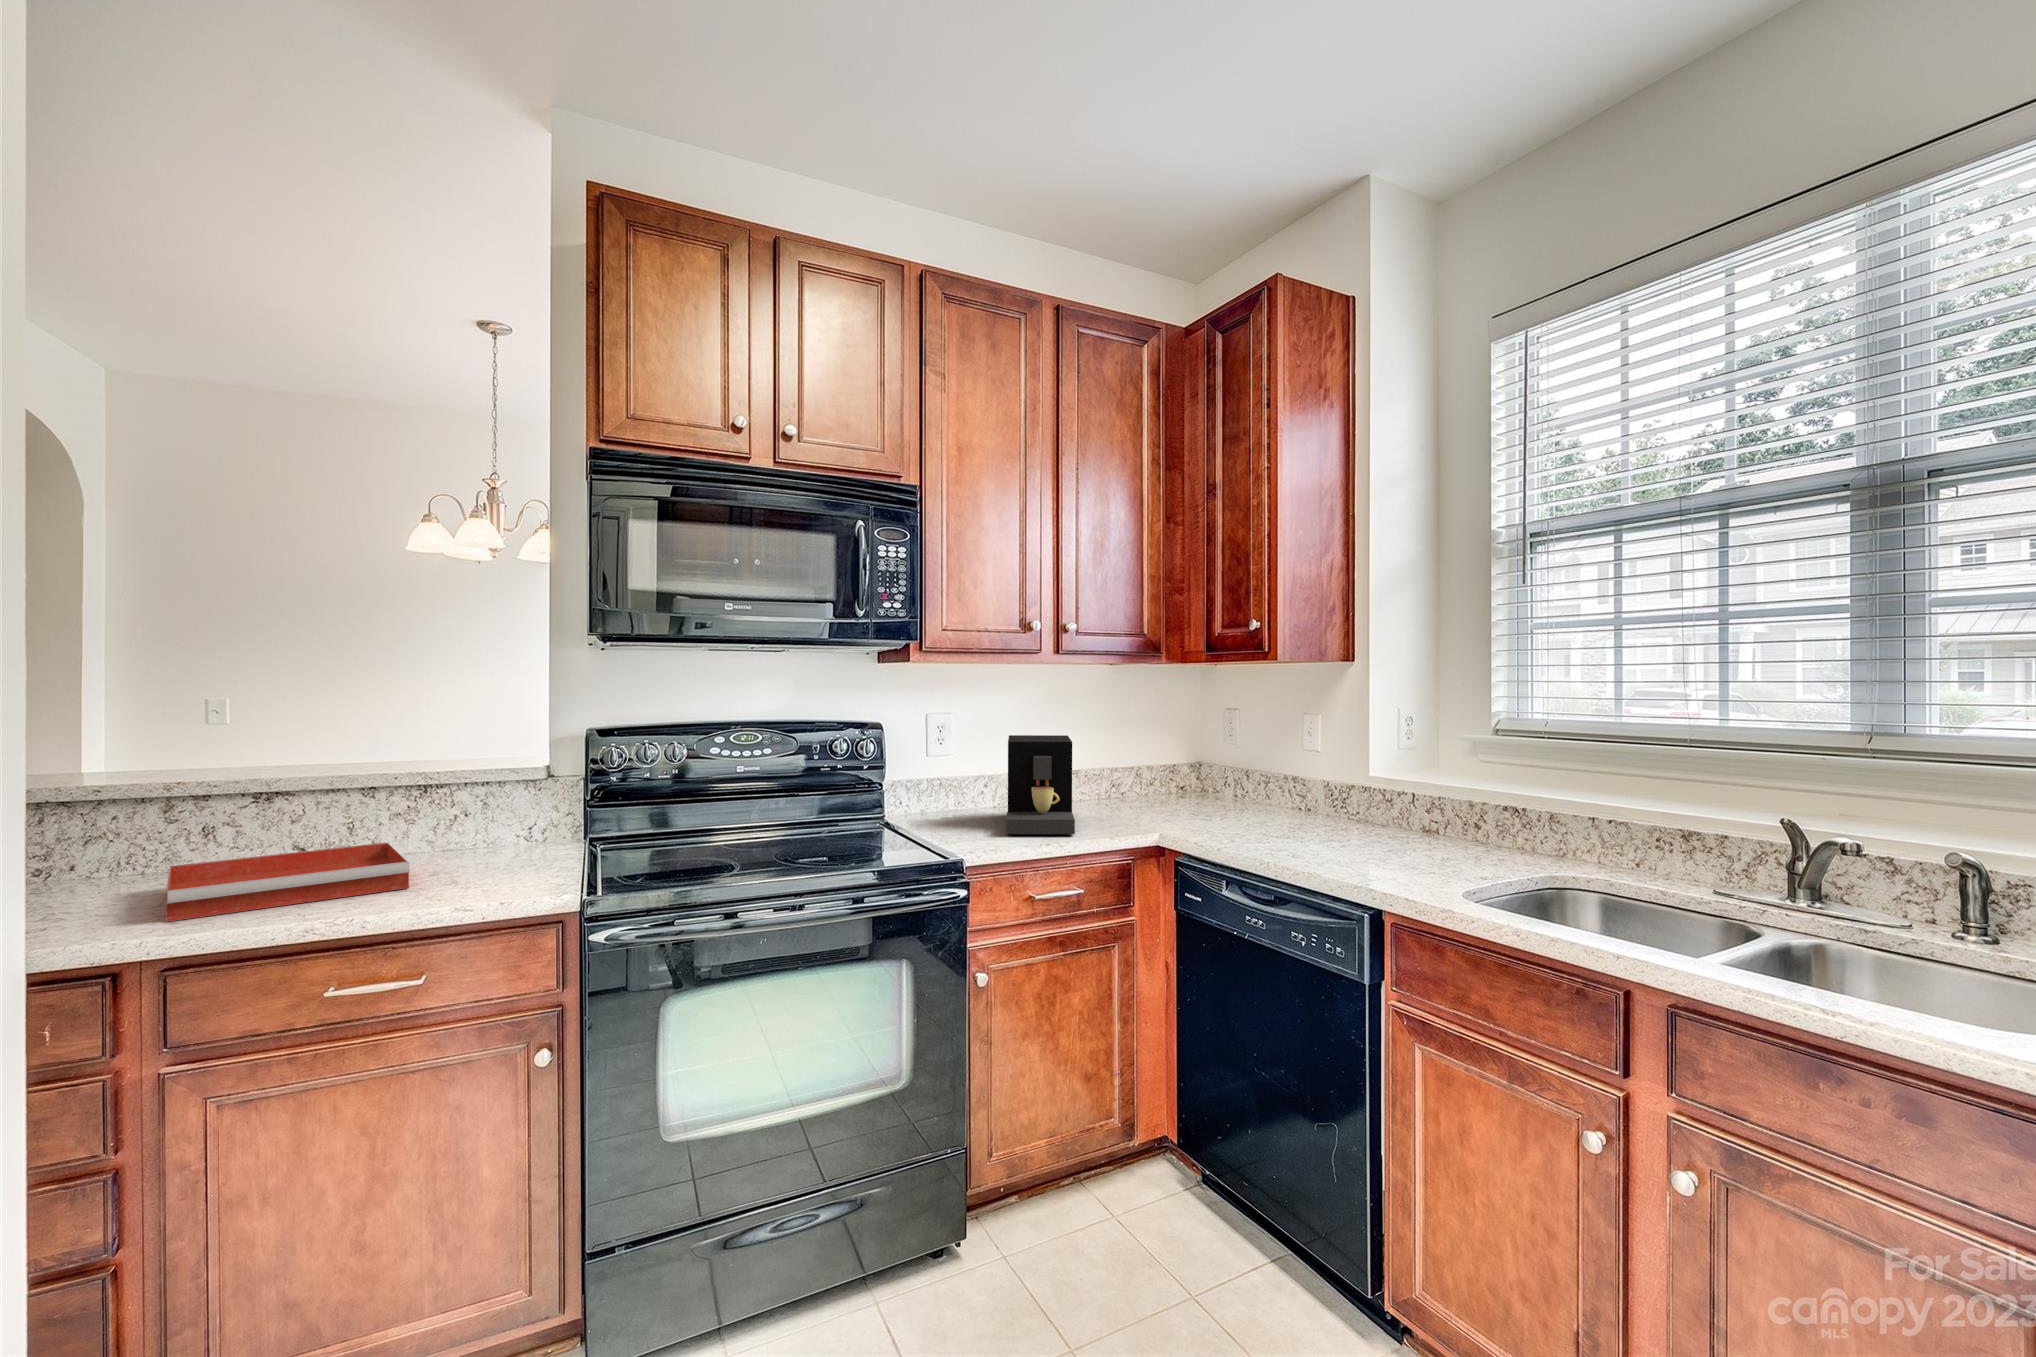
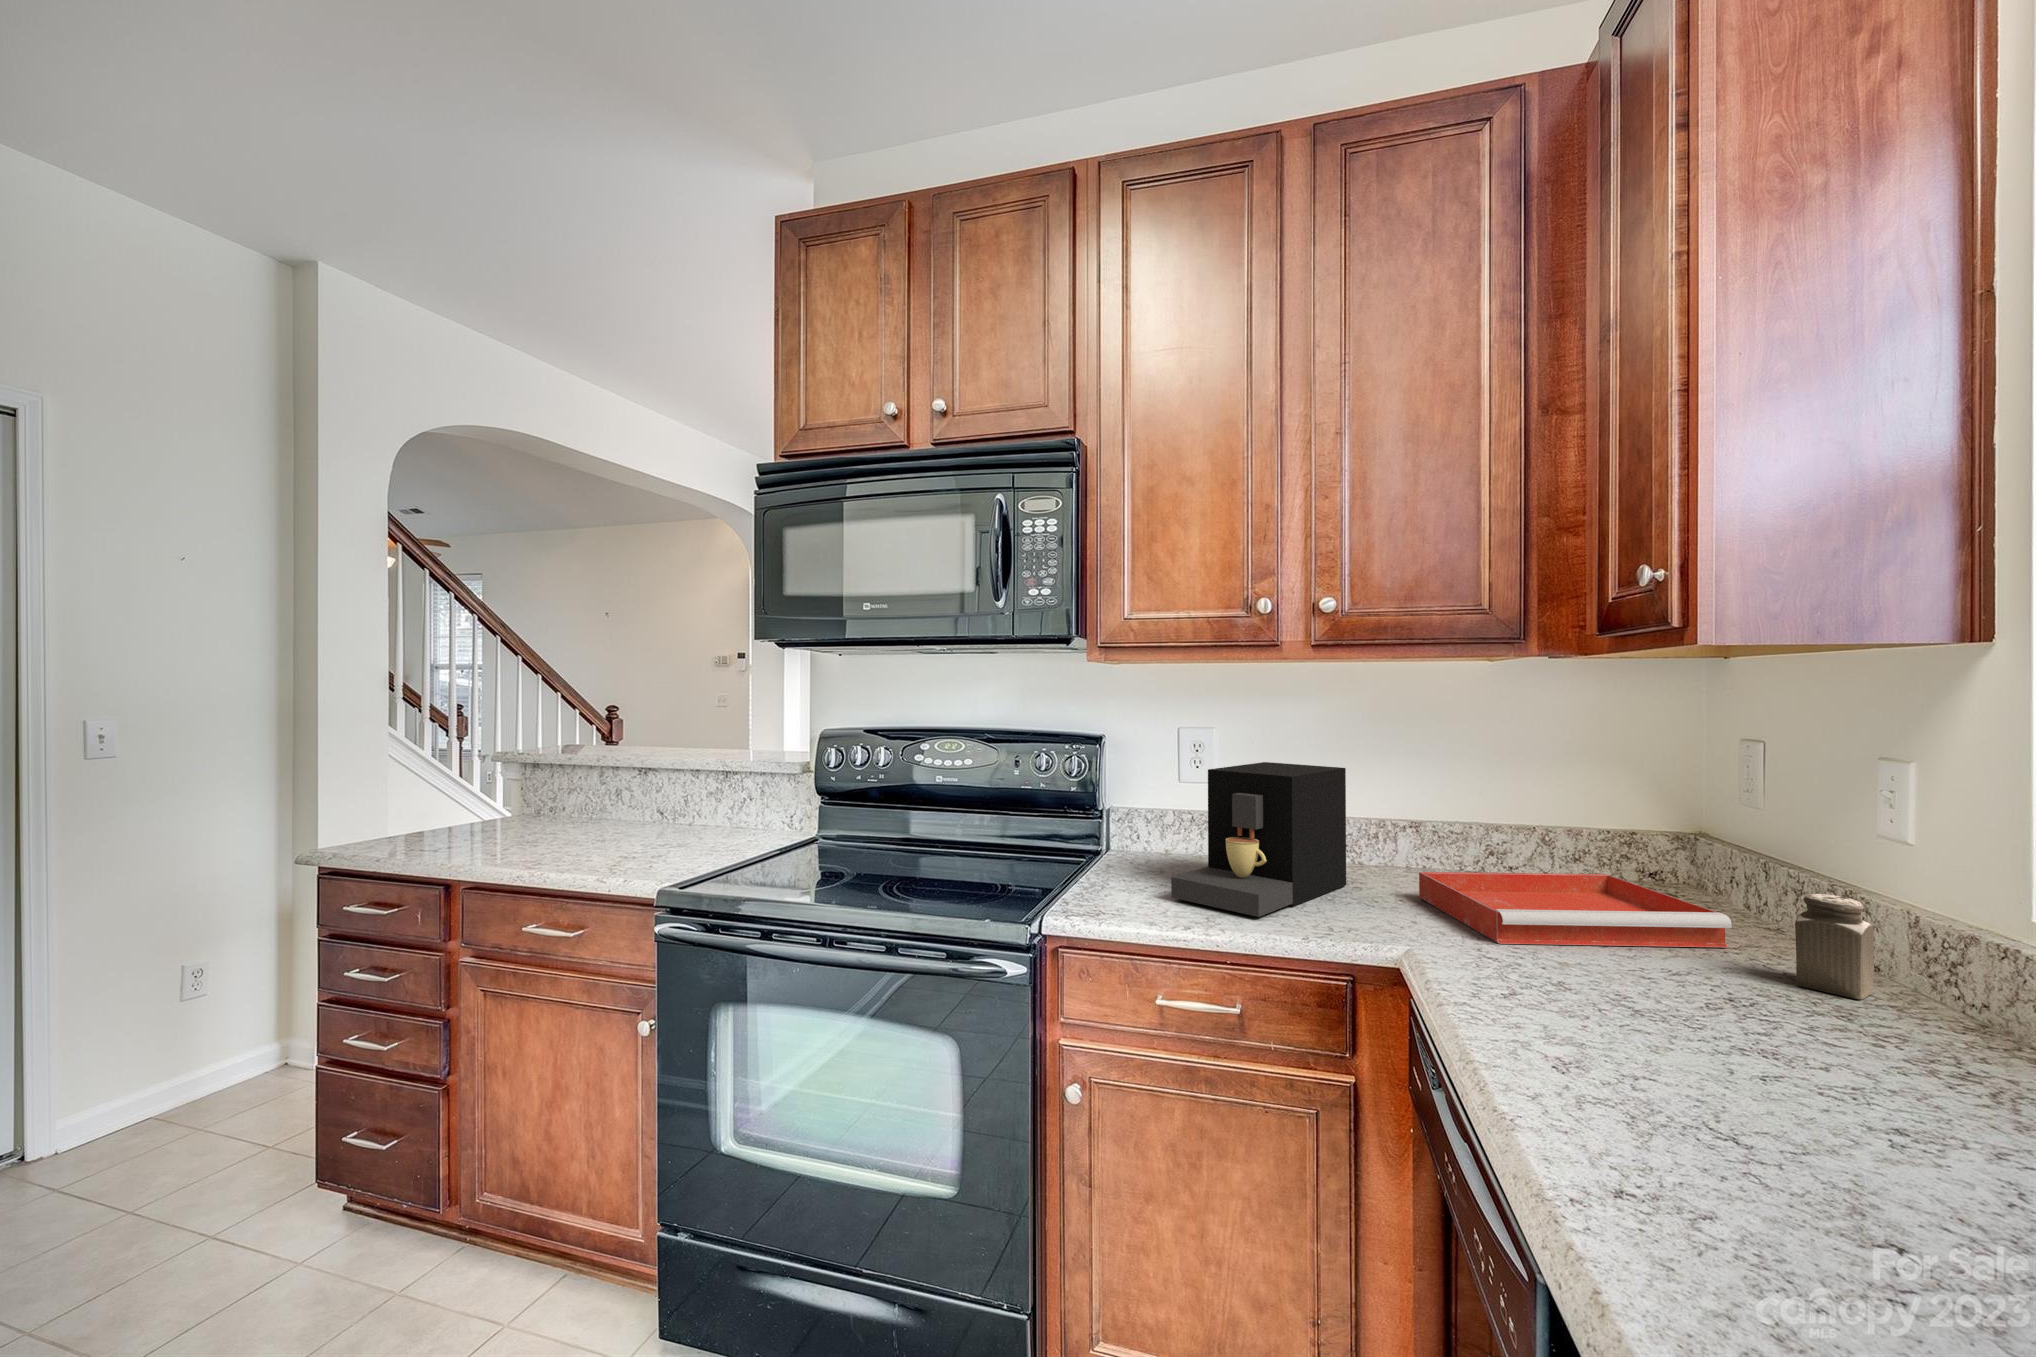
salt shaker: none [1293,778,1318,822] -> present [1795,894,1874,999]
tray: present [166,843,409,922] -> present [1419,872,1732,947]

